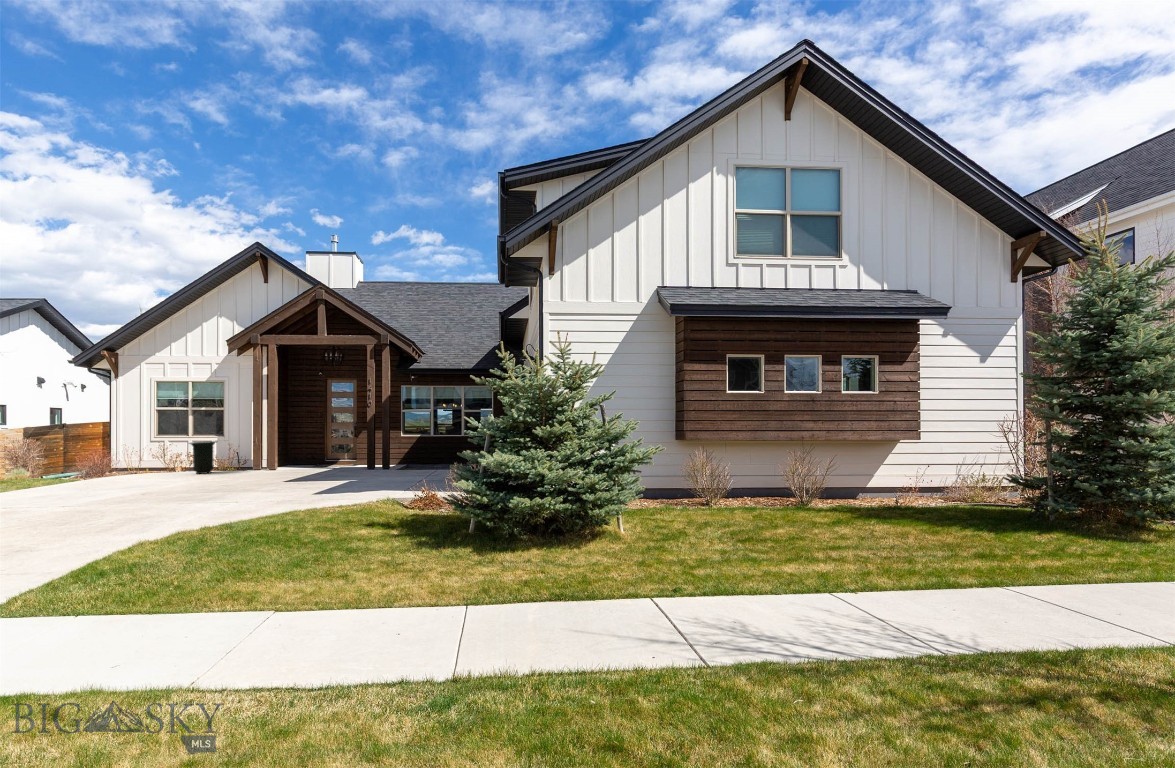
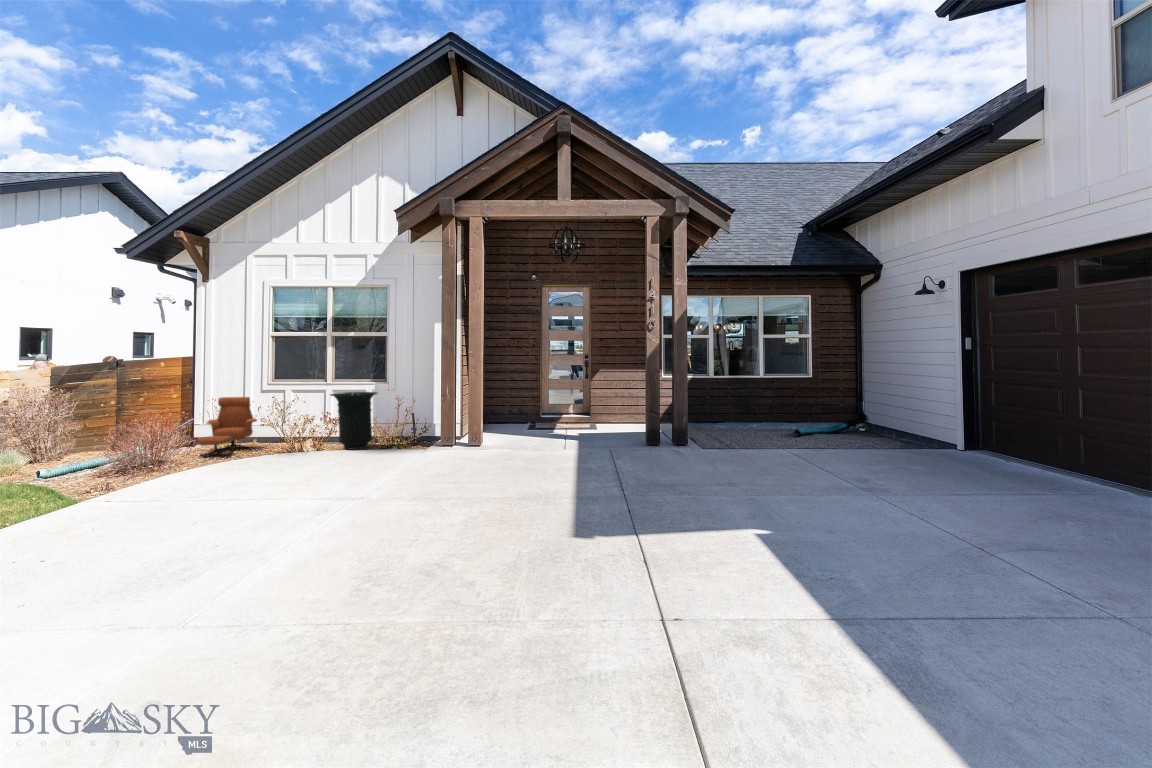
lounge chair: none [110,446,145,479] -> present [198,397,257,458]

